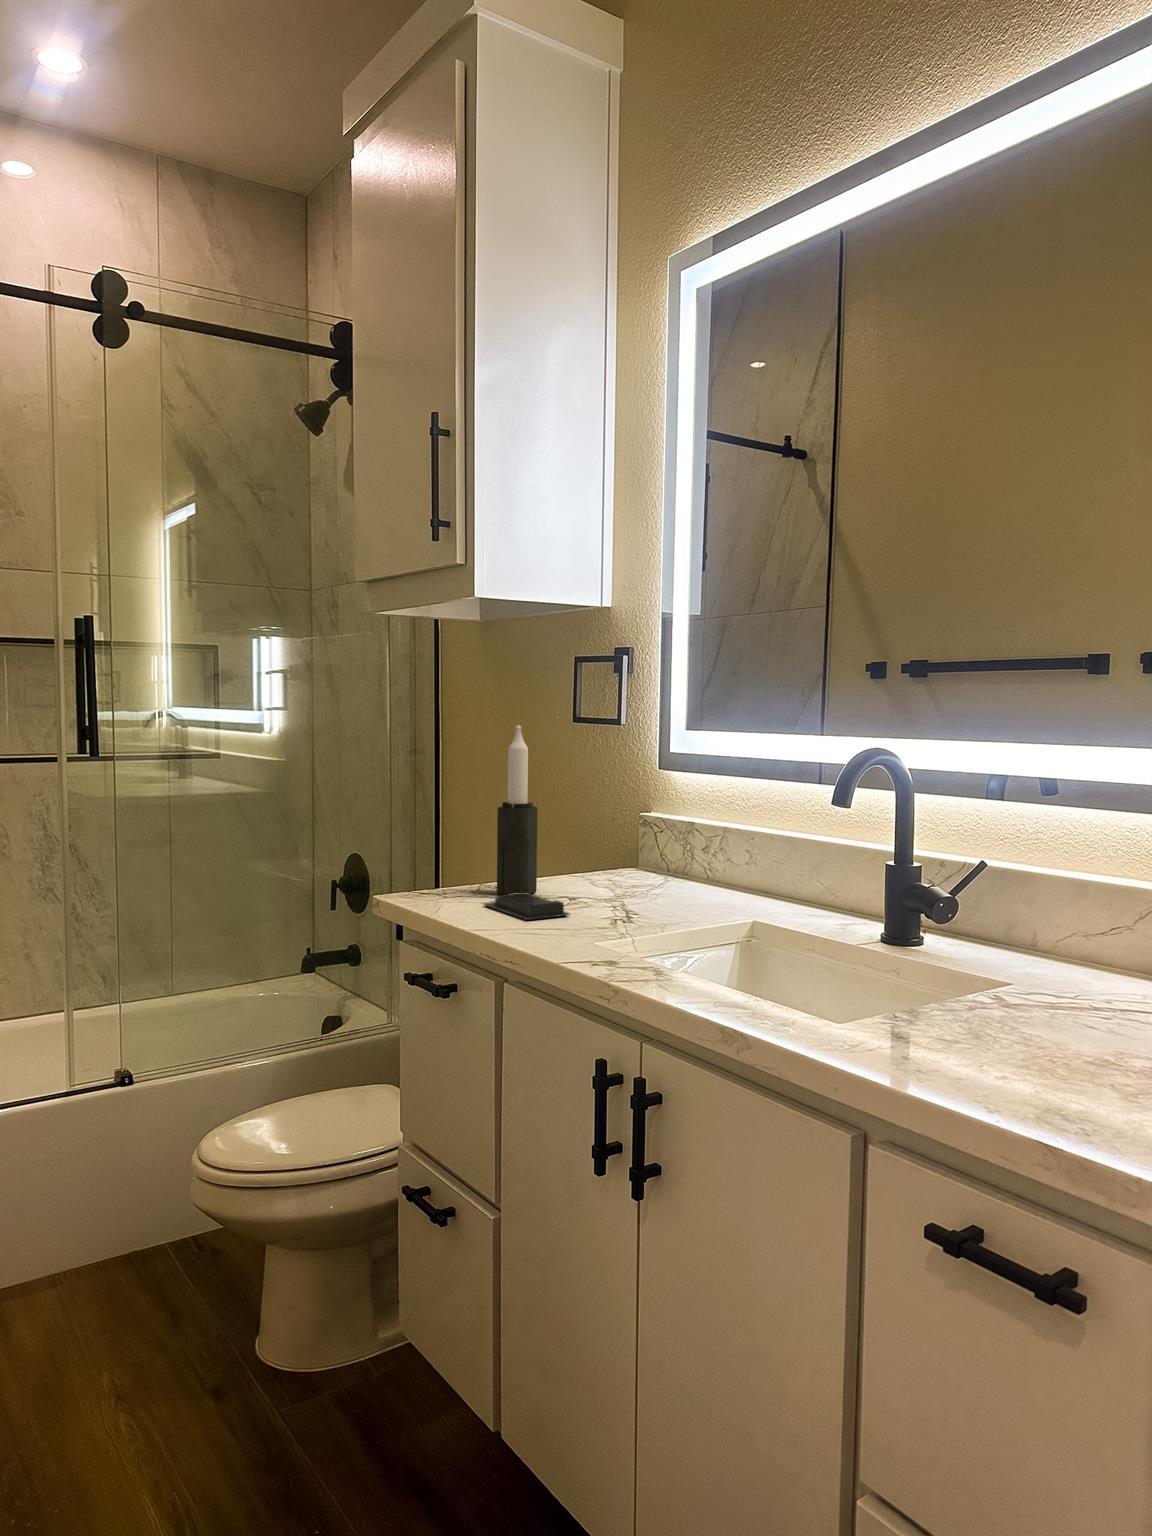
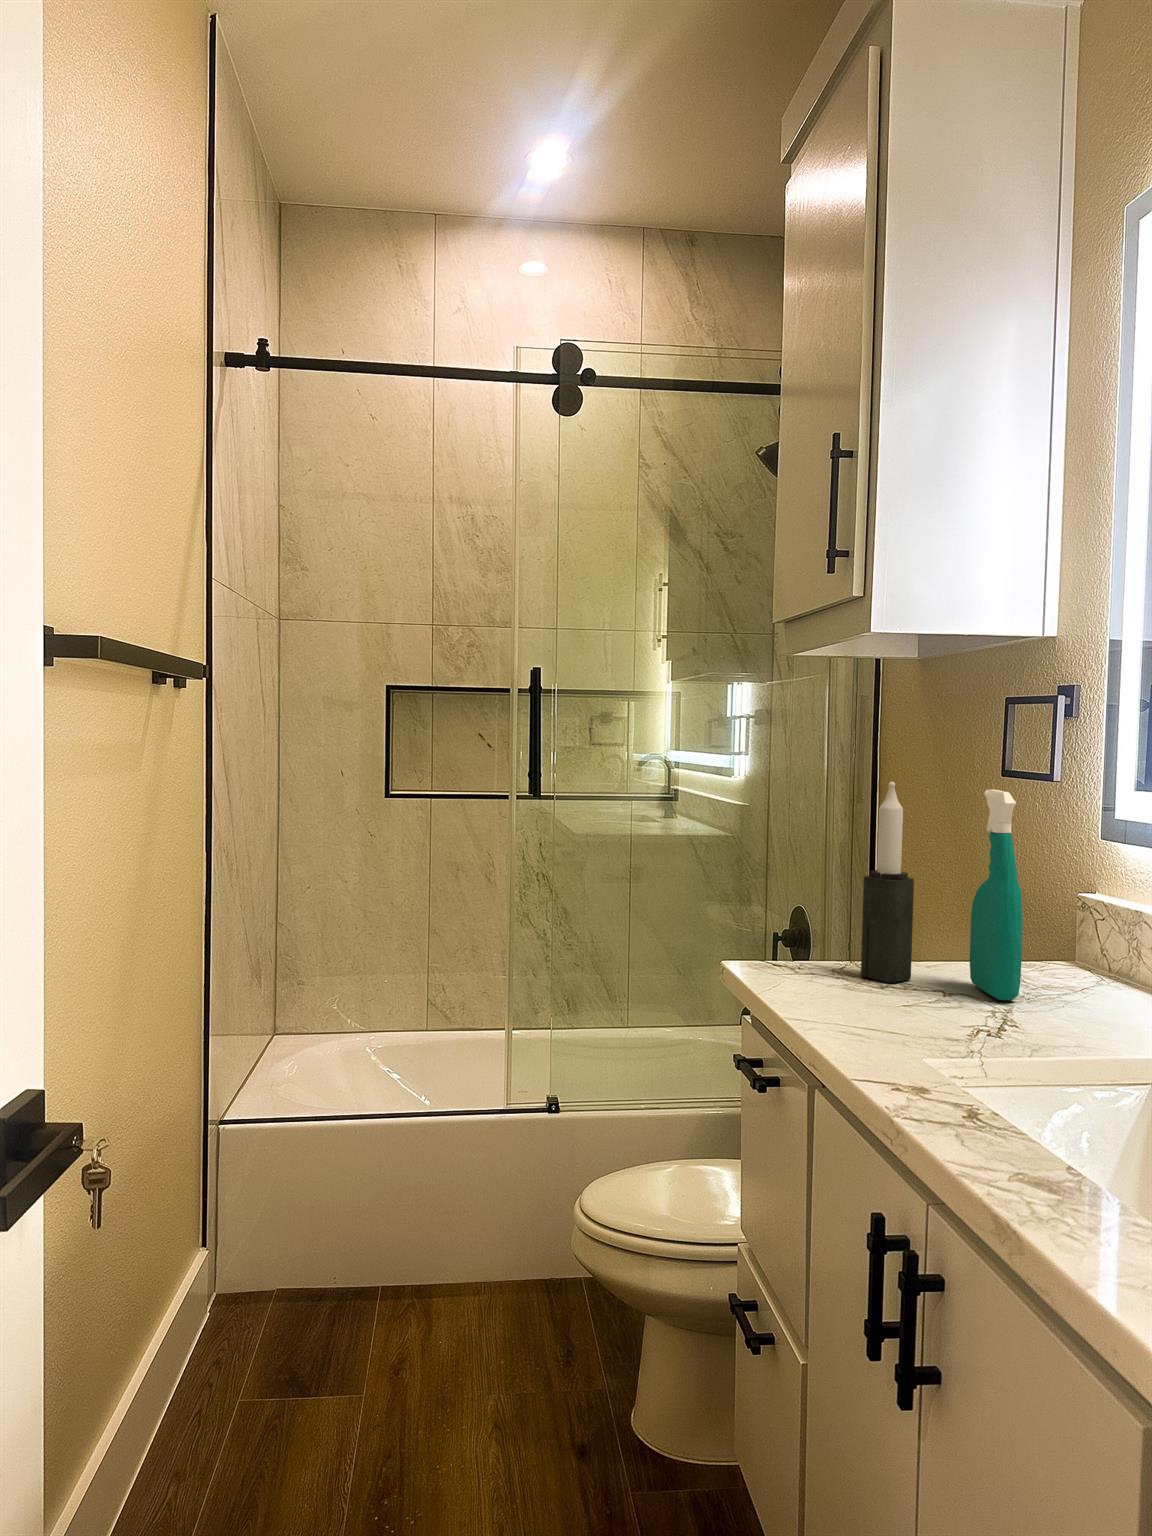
spray bottle: none [581,730,629,898] -> present [970,789,1023,1000]
soap bar: present [484,893,570,920] -> none [829,979,922,1016]

